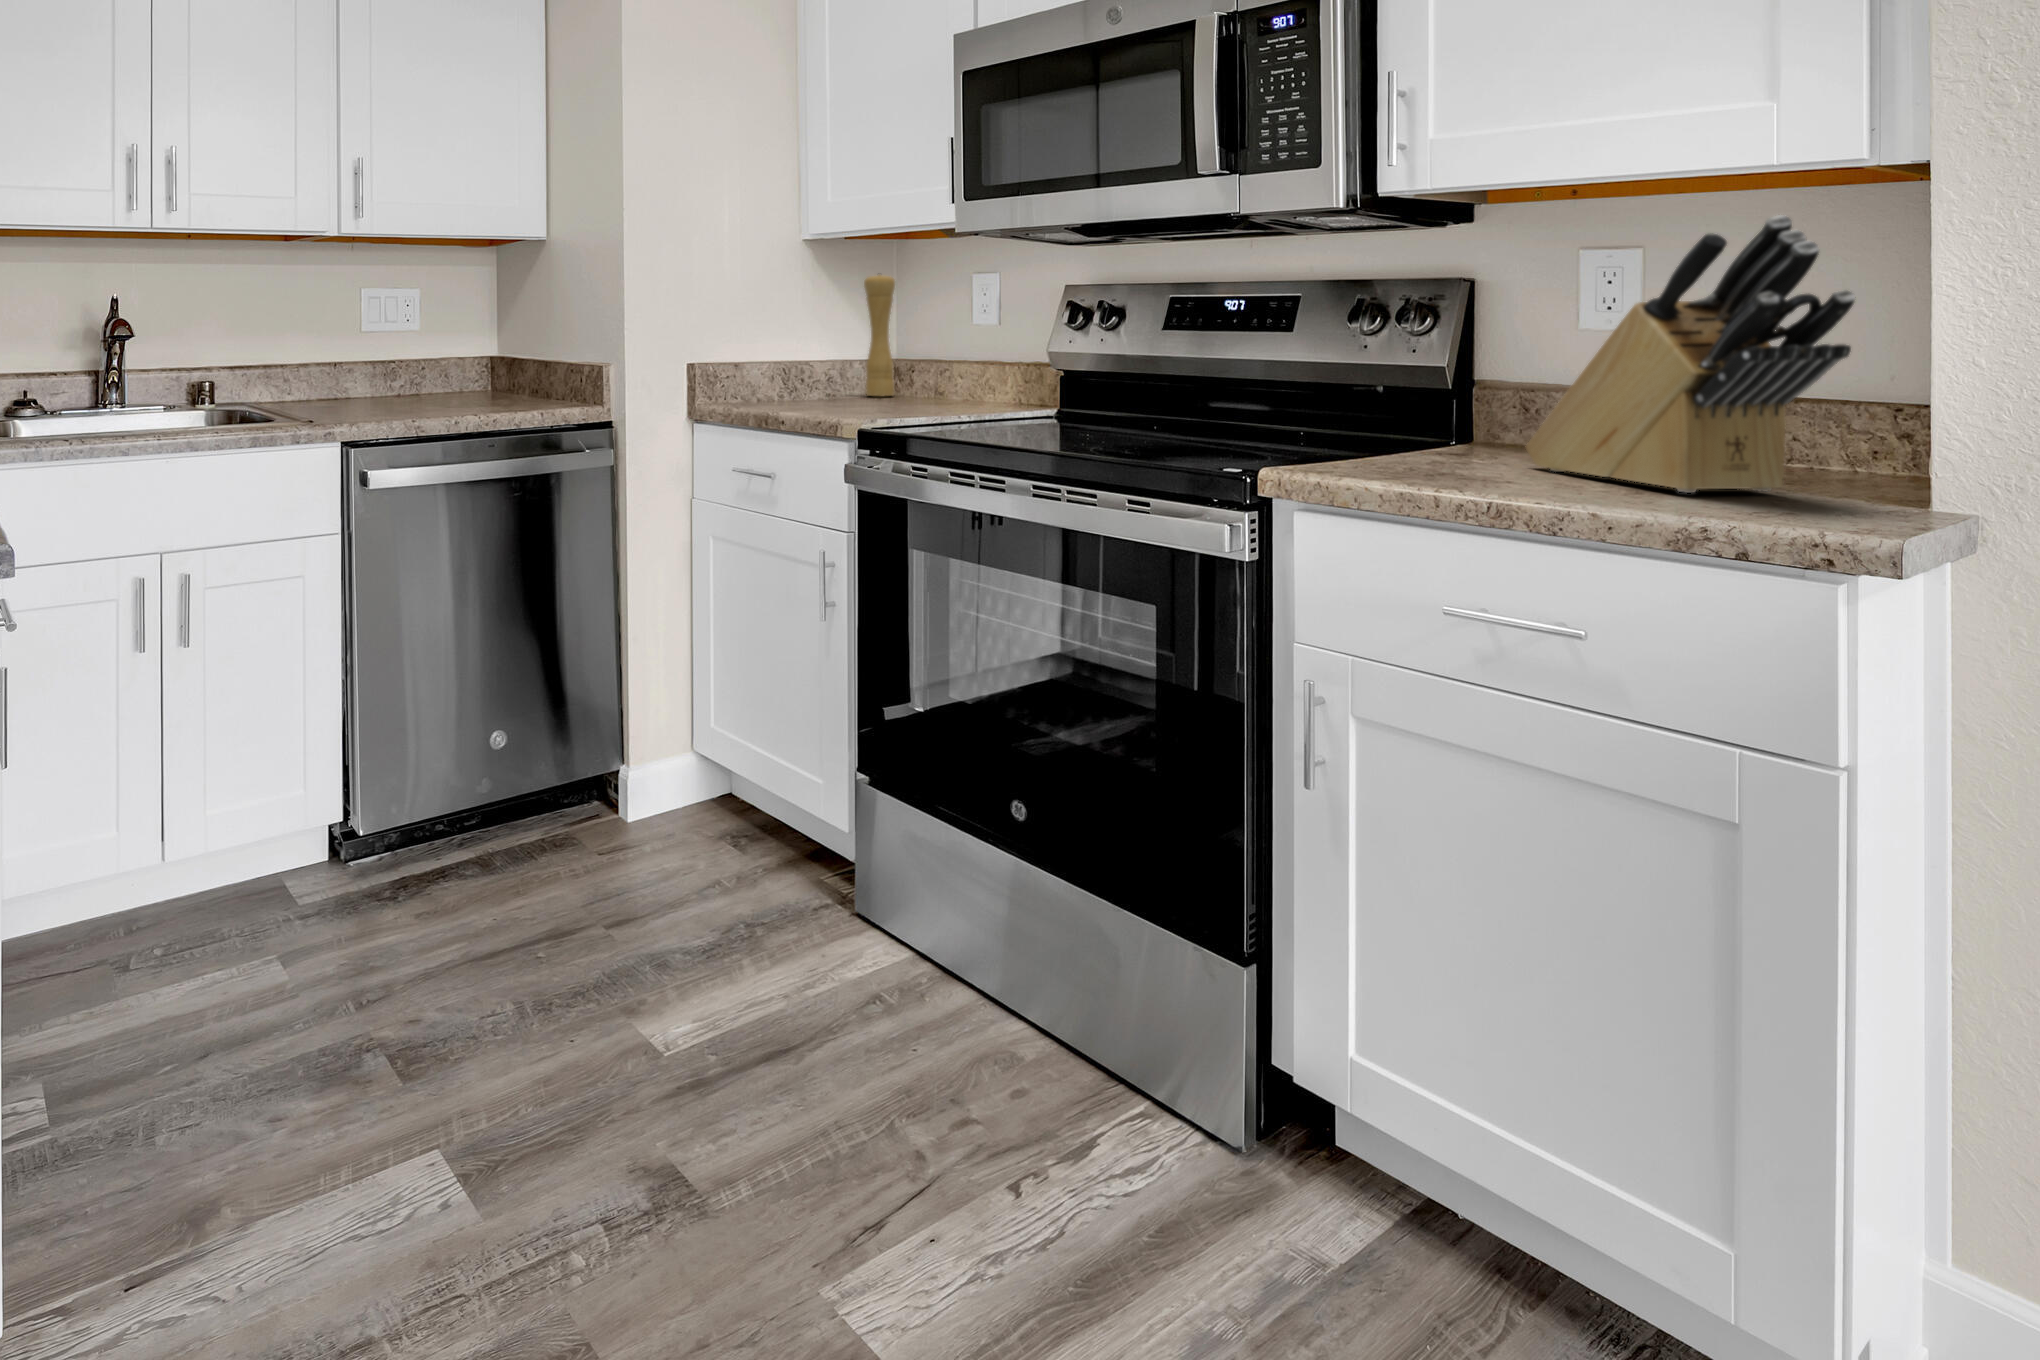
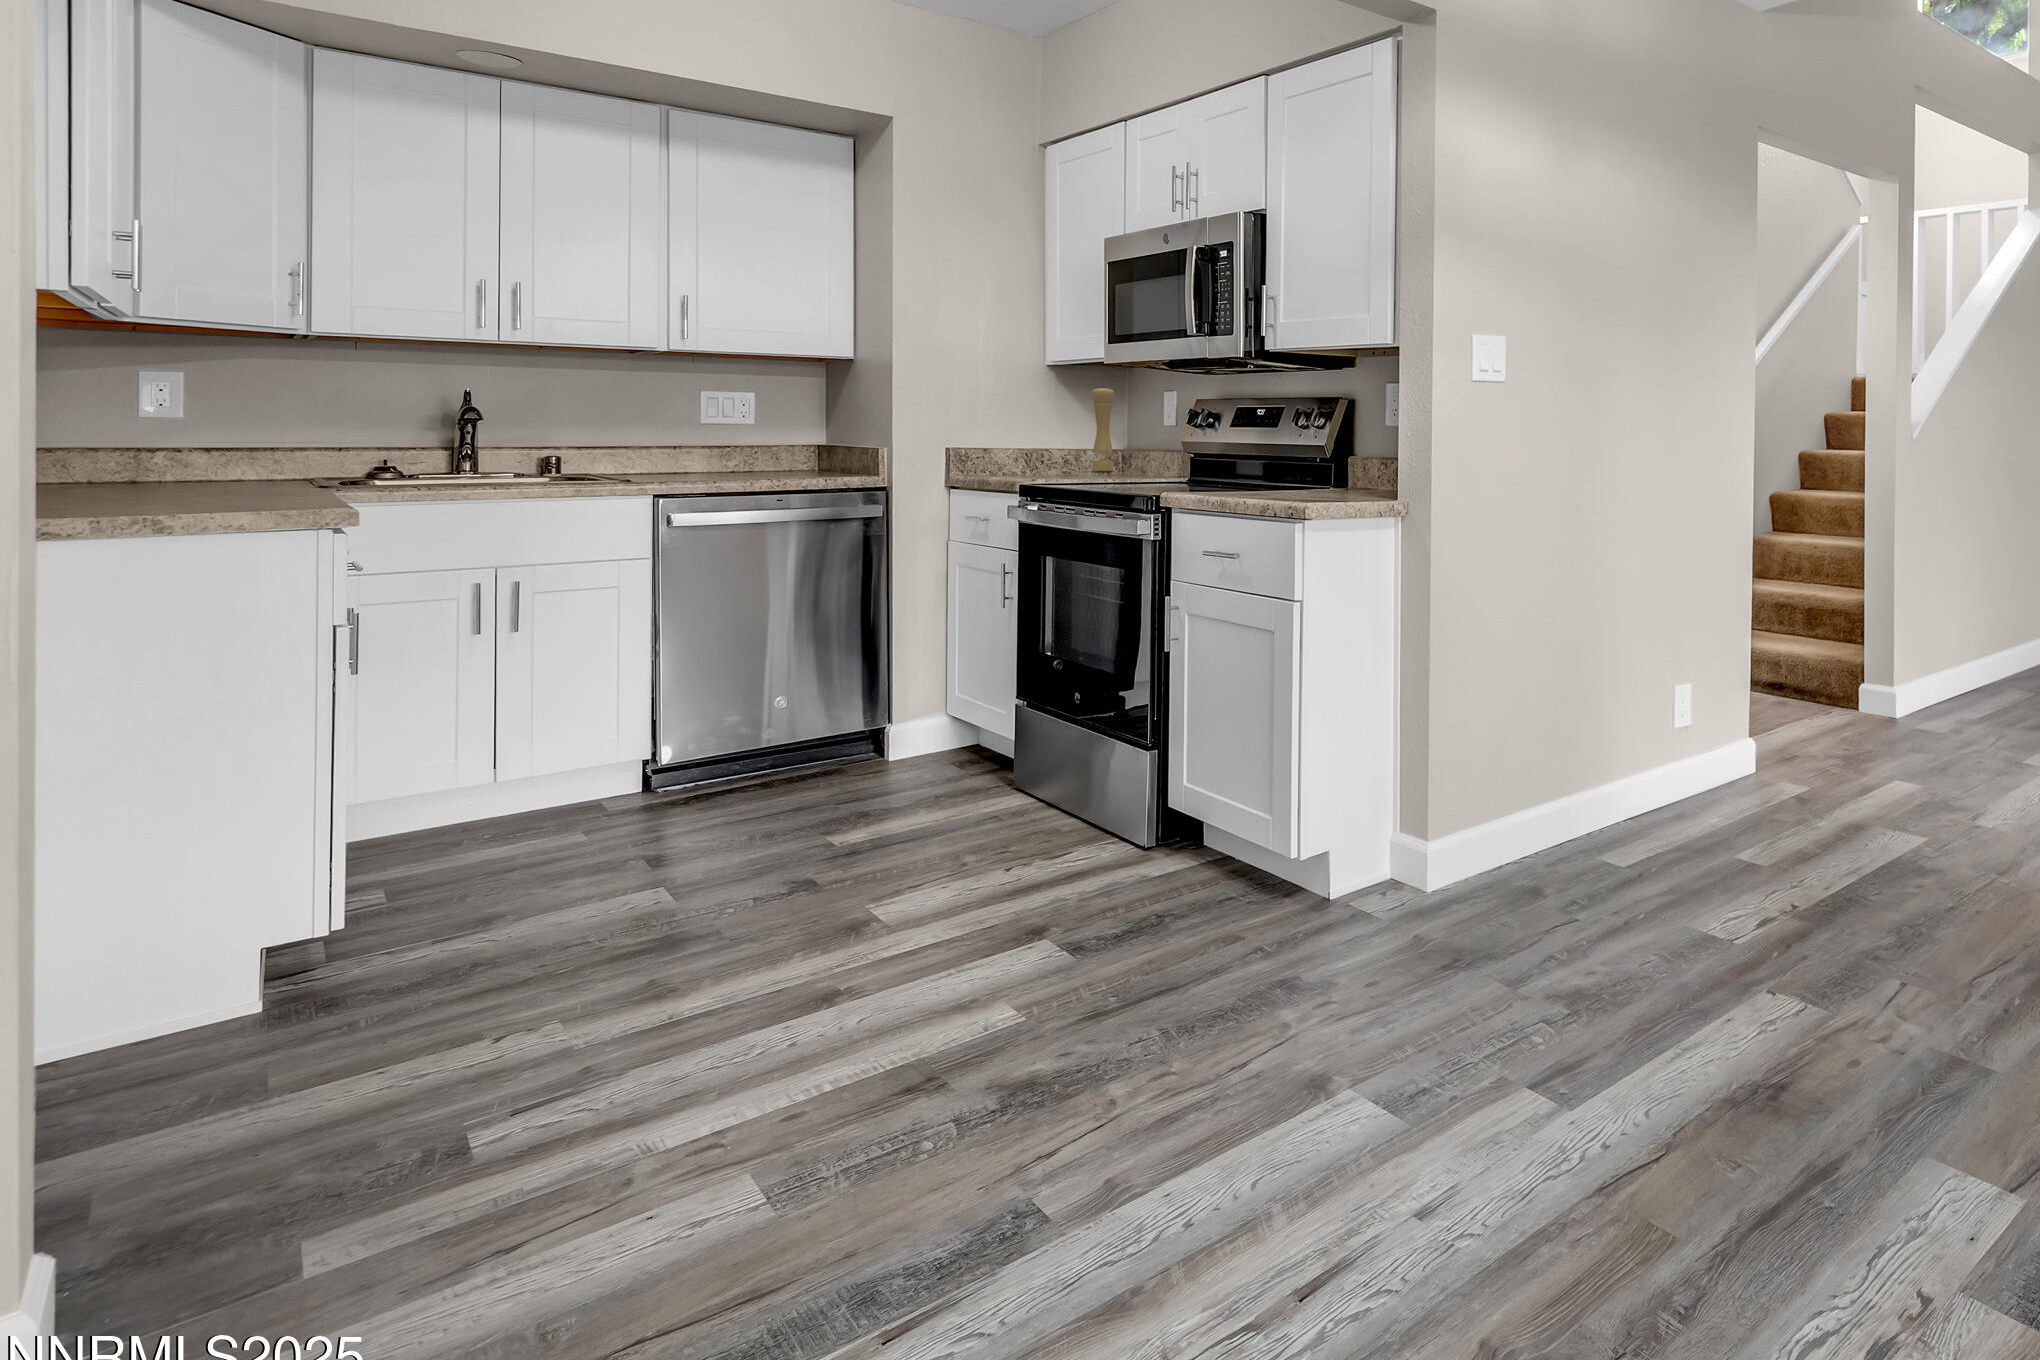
knife block: present [1526,215,1855,493] -> none [1310,367,1369,497]

